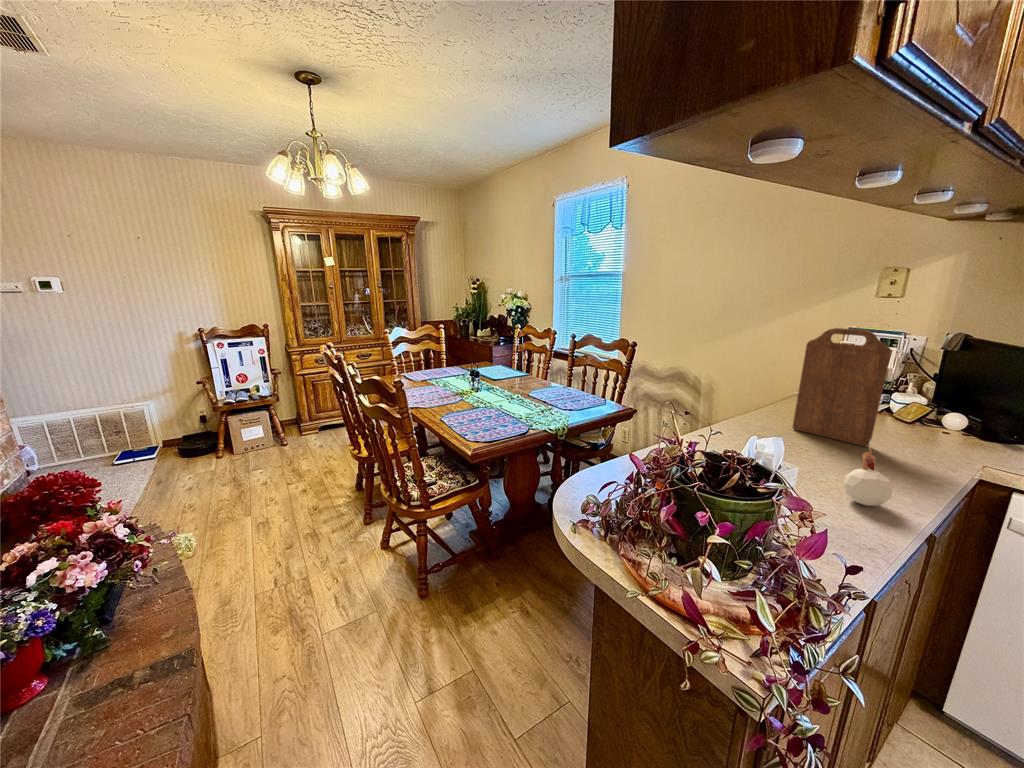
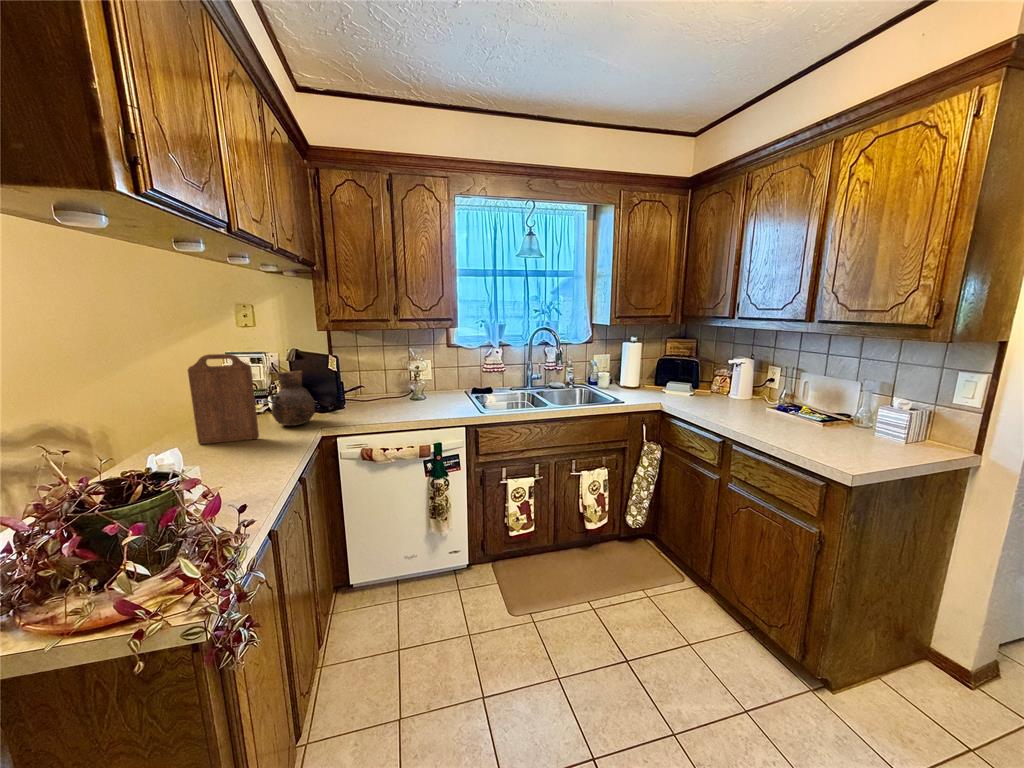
vase: none [897,364,982,447] -> present [270,371,315,426]
candle: present [844,440,892,506] -> none [241,431,271,476]

